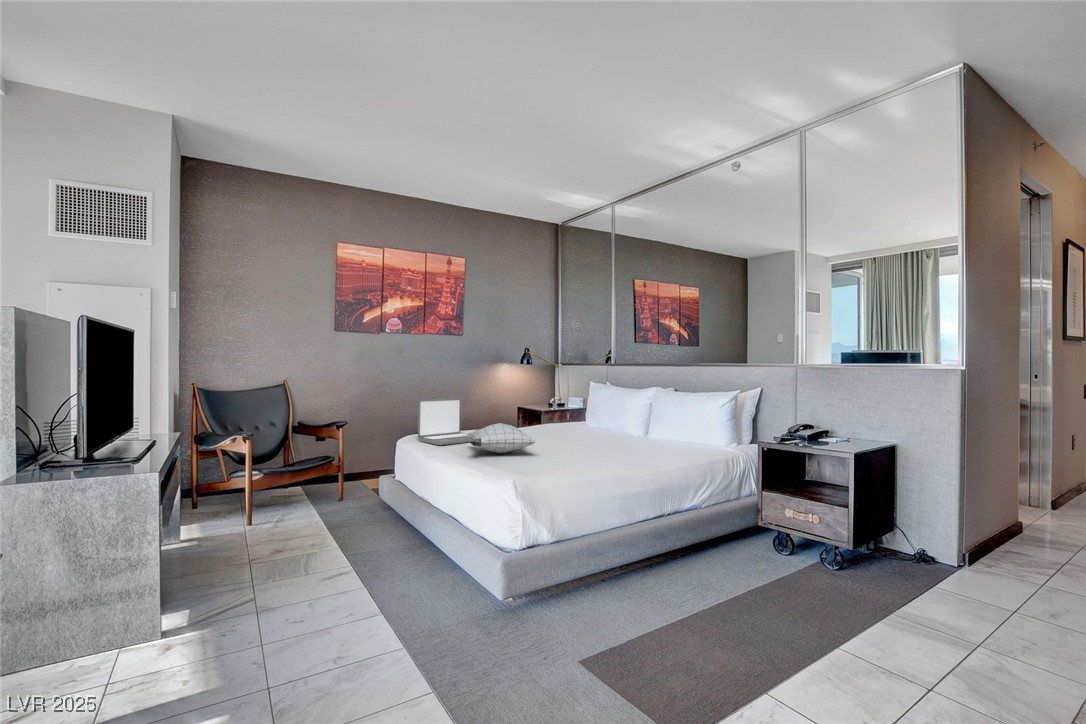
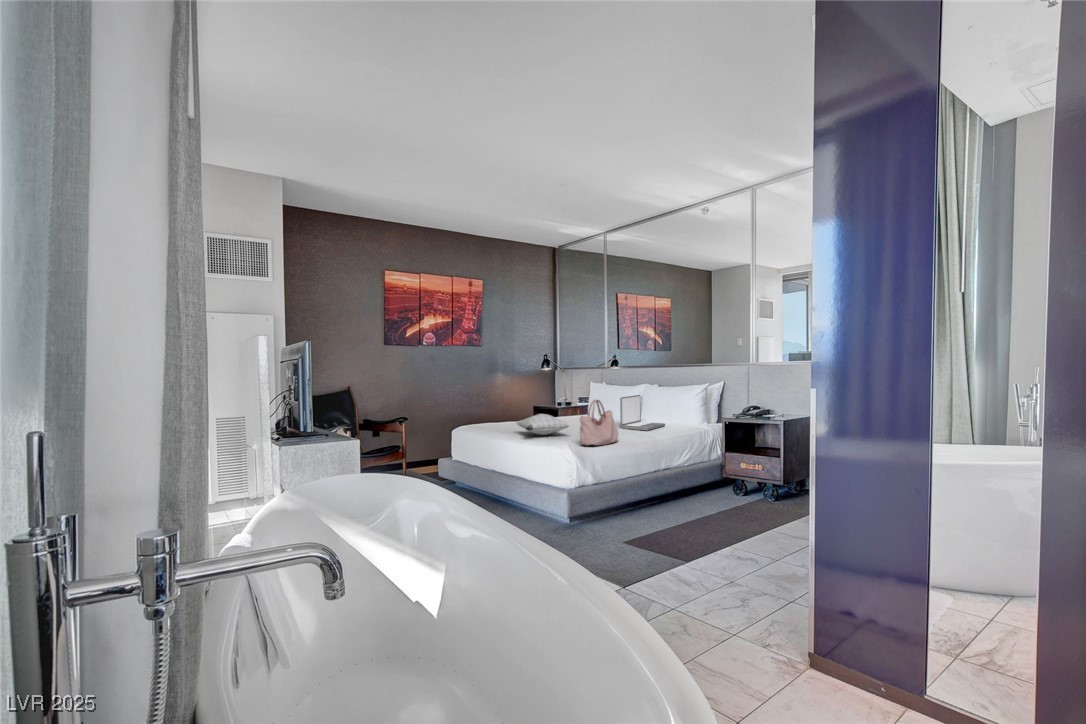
laptop: present [418,399,472,445] -> present [620,395,665,430]
handbag: none [539,405,599,473] -> present [580,400,618,446]

